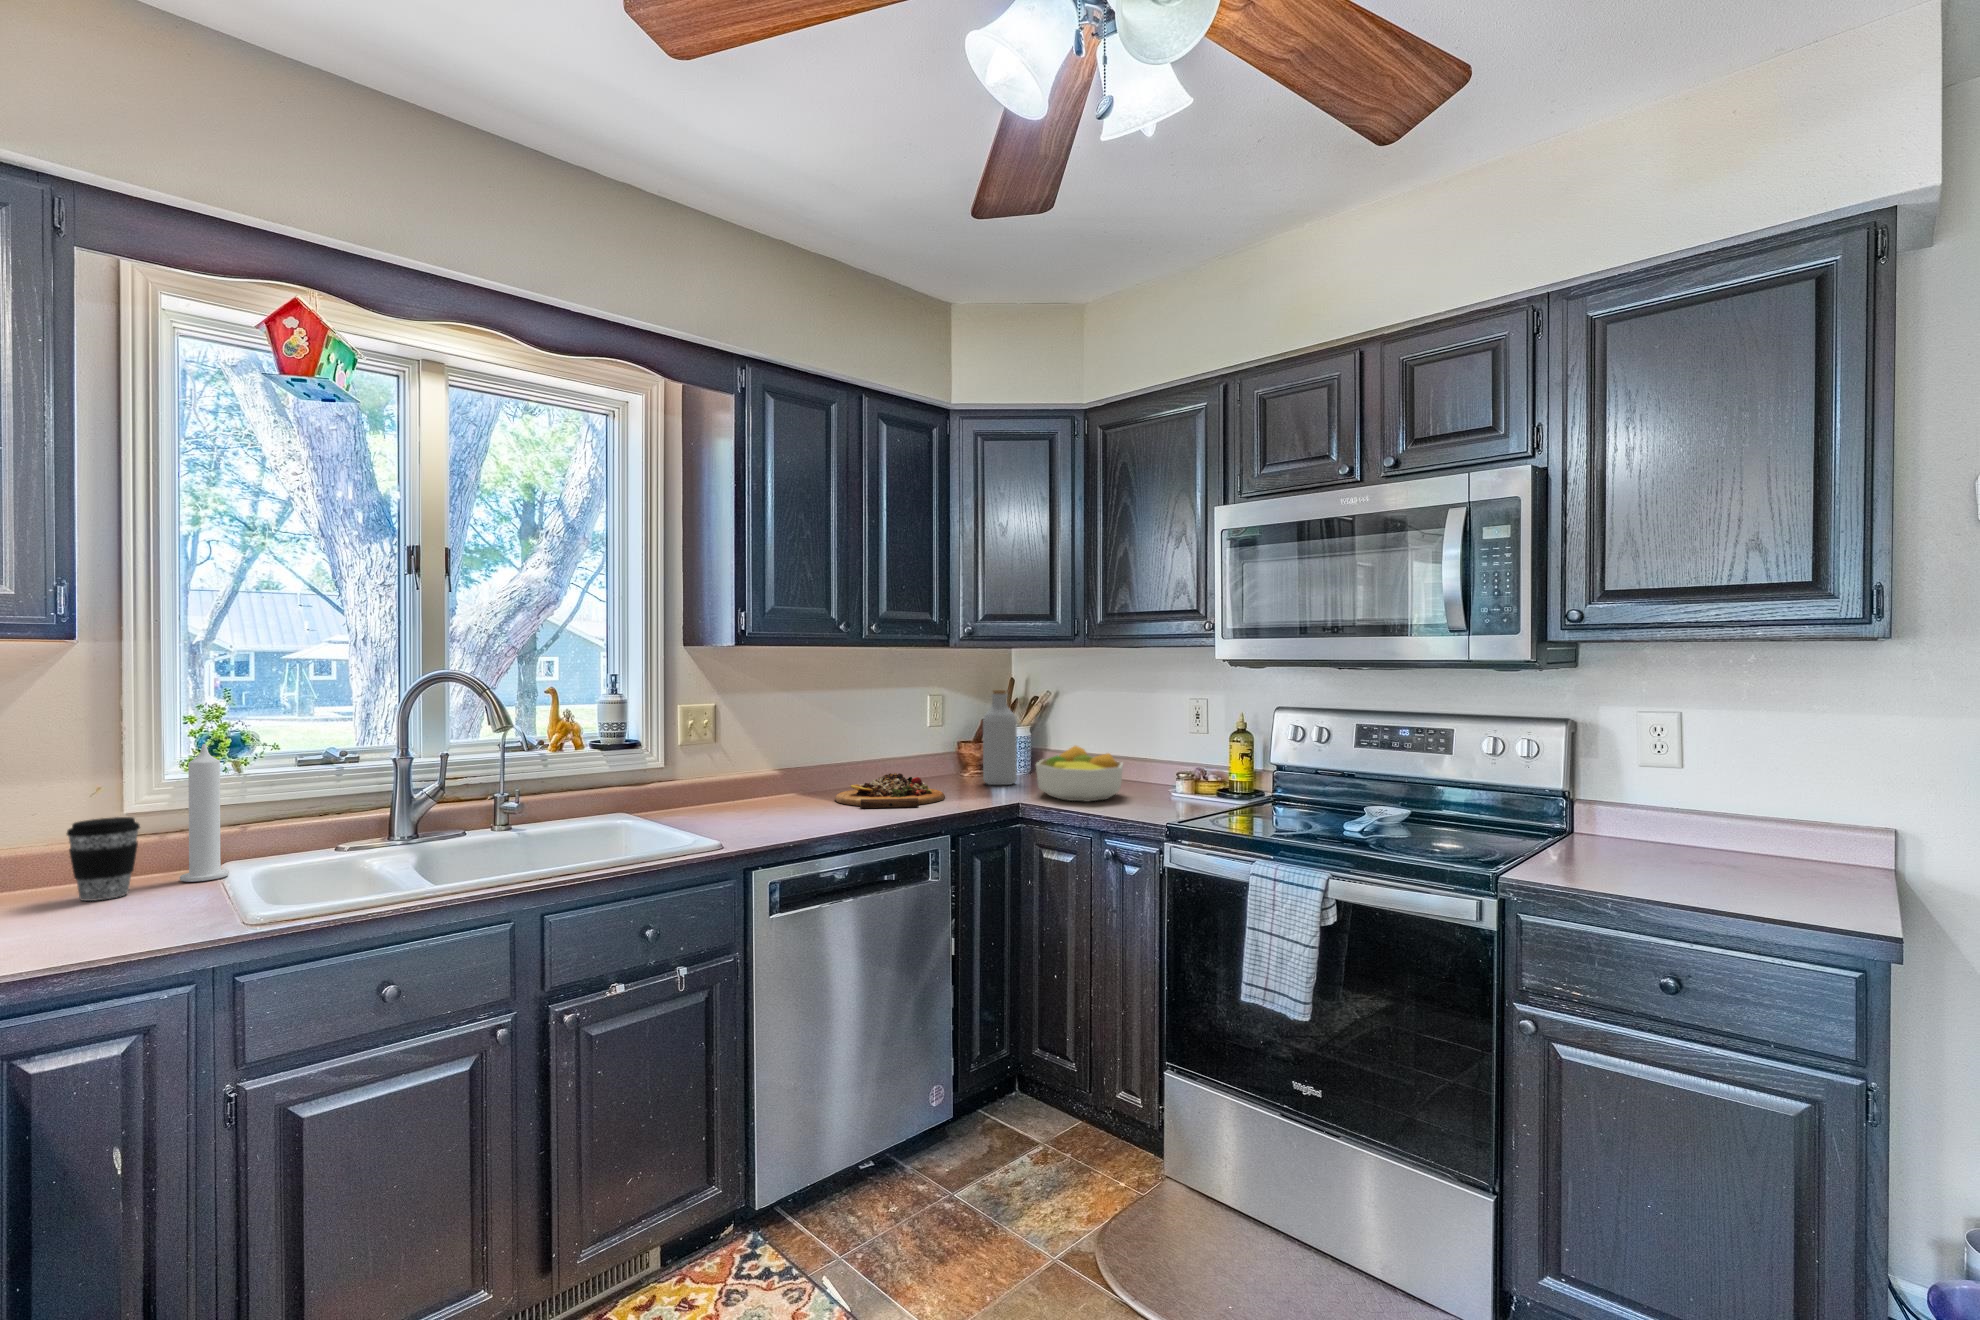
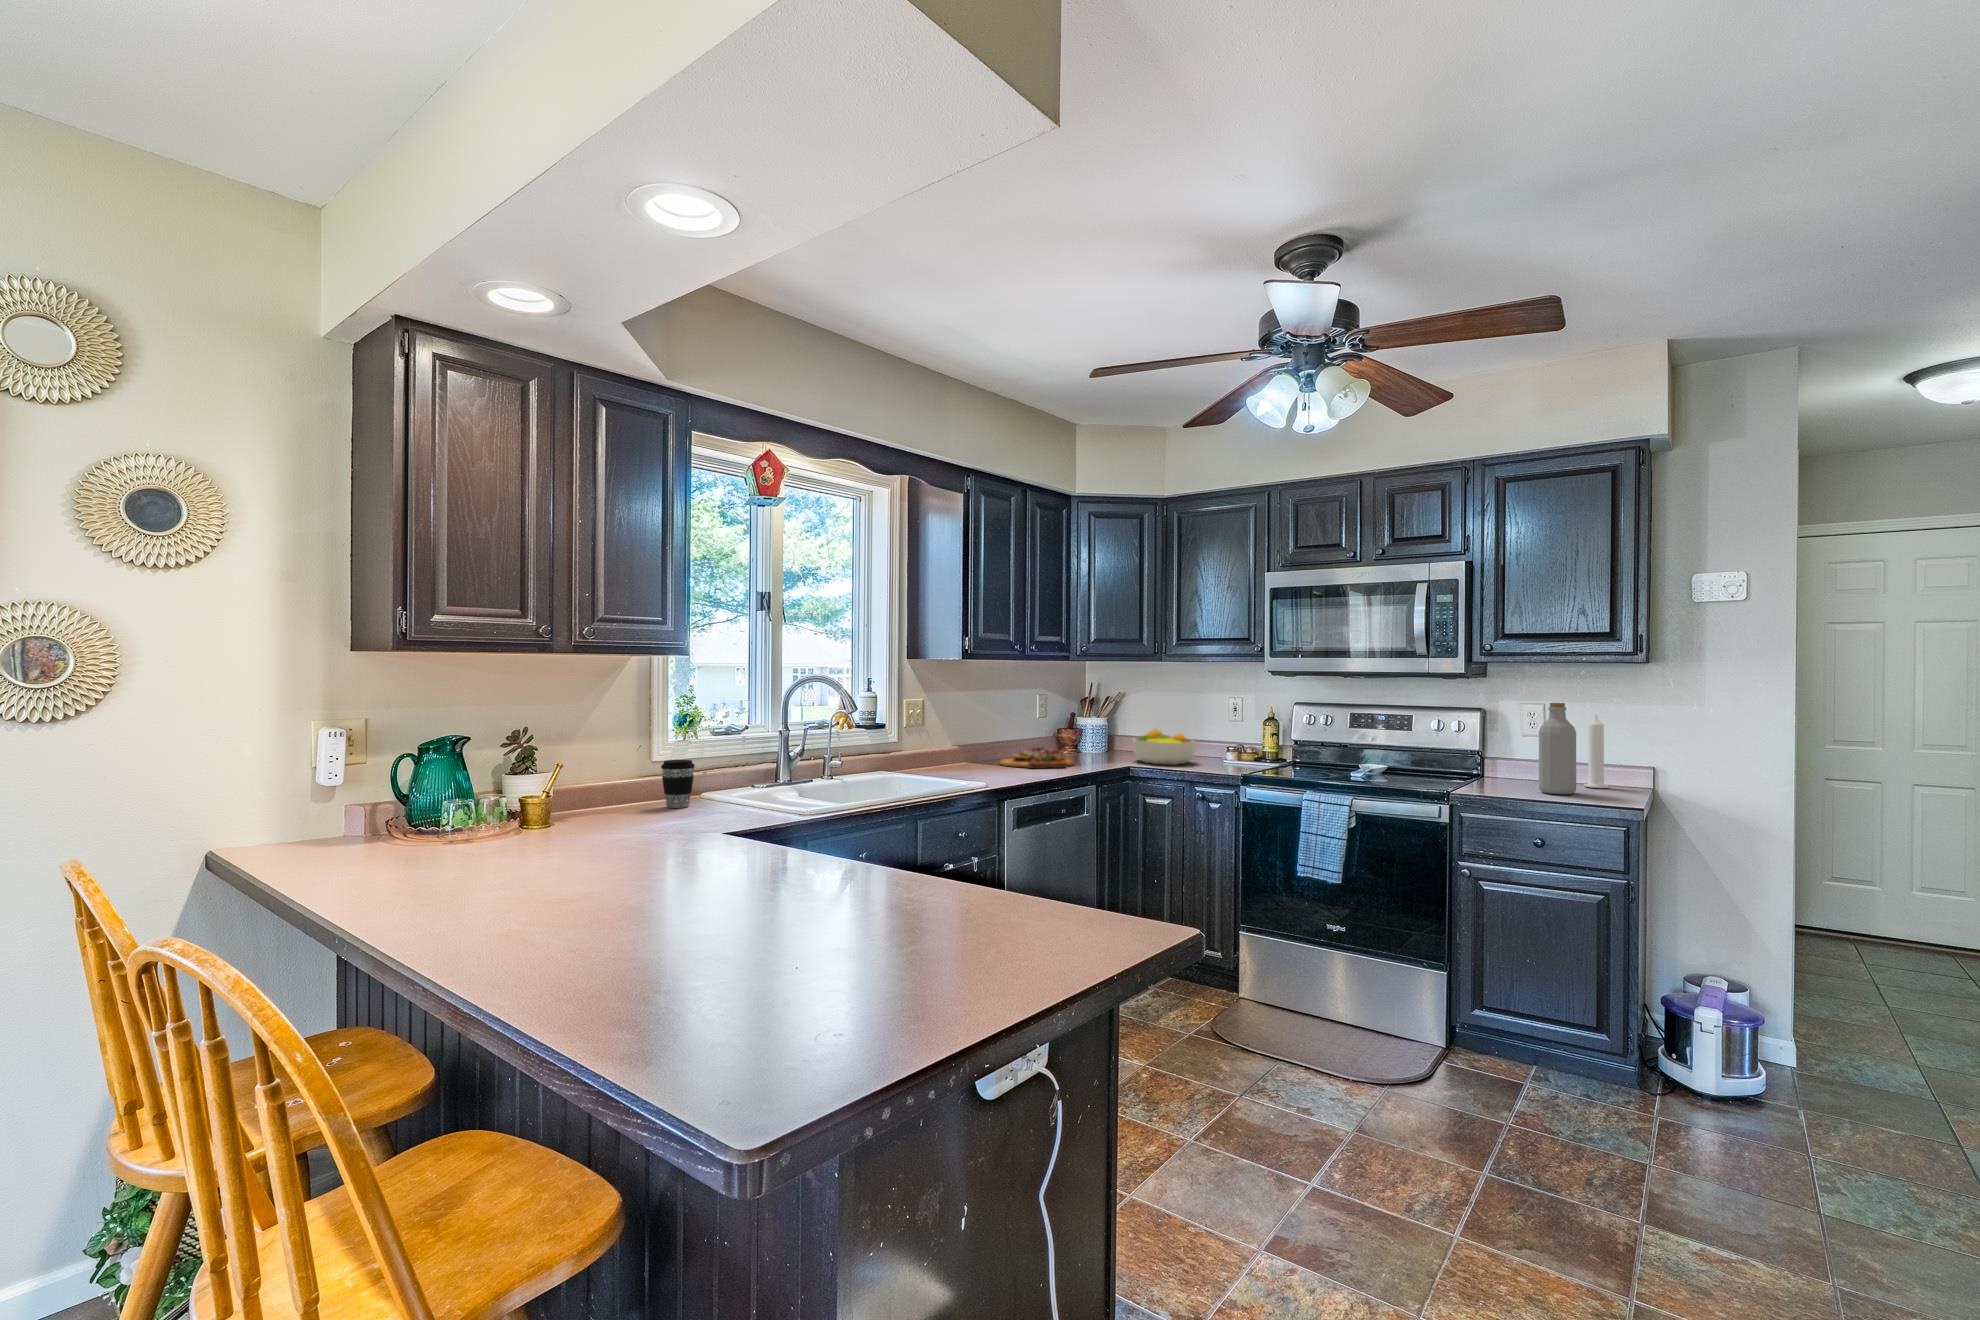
bottle: present [983,690,1017,785] -> present [1539,703,1576,794]
candle: present [180,744,229,882] -> present [1584,715,1608,788]

